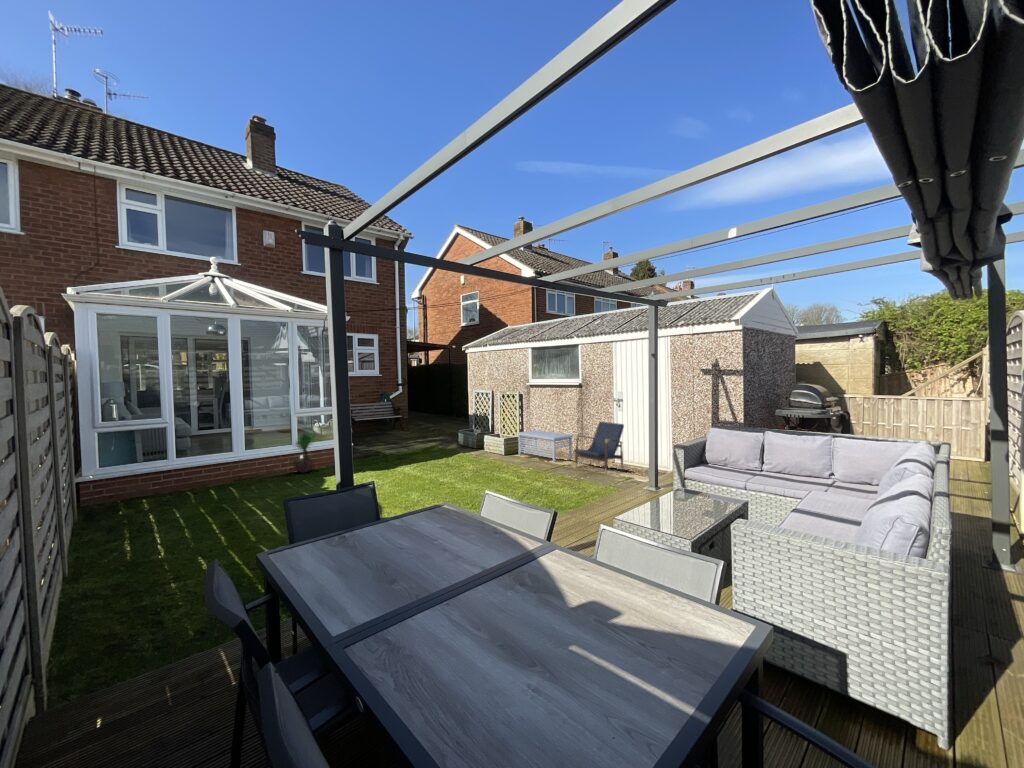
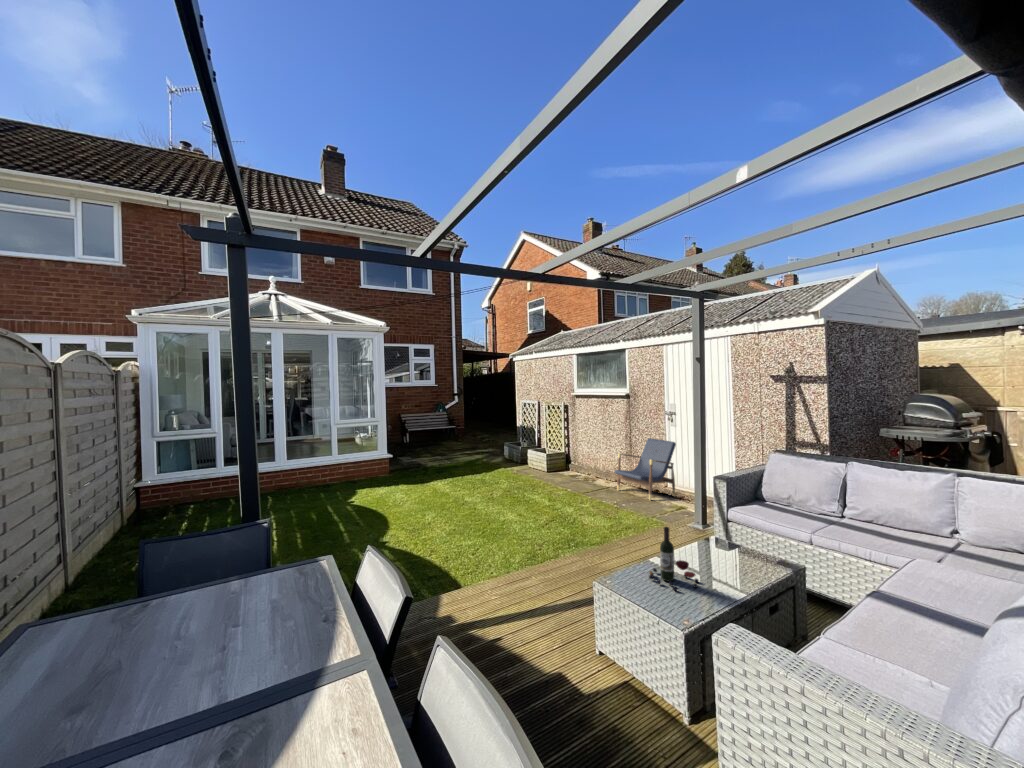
storage bench: present [517,430,573,462] -> none [559,445,620,483]
potted tree: present [293,433,316,473] -> none [324,441,351,484]
wine bottle: none [650,475,688,520] -> present [649,527,698,591]

